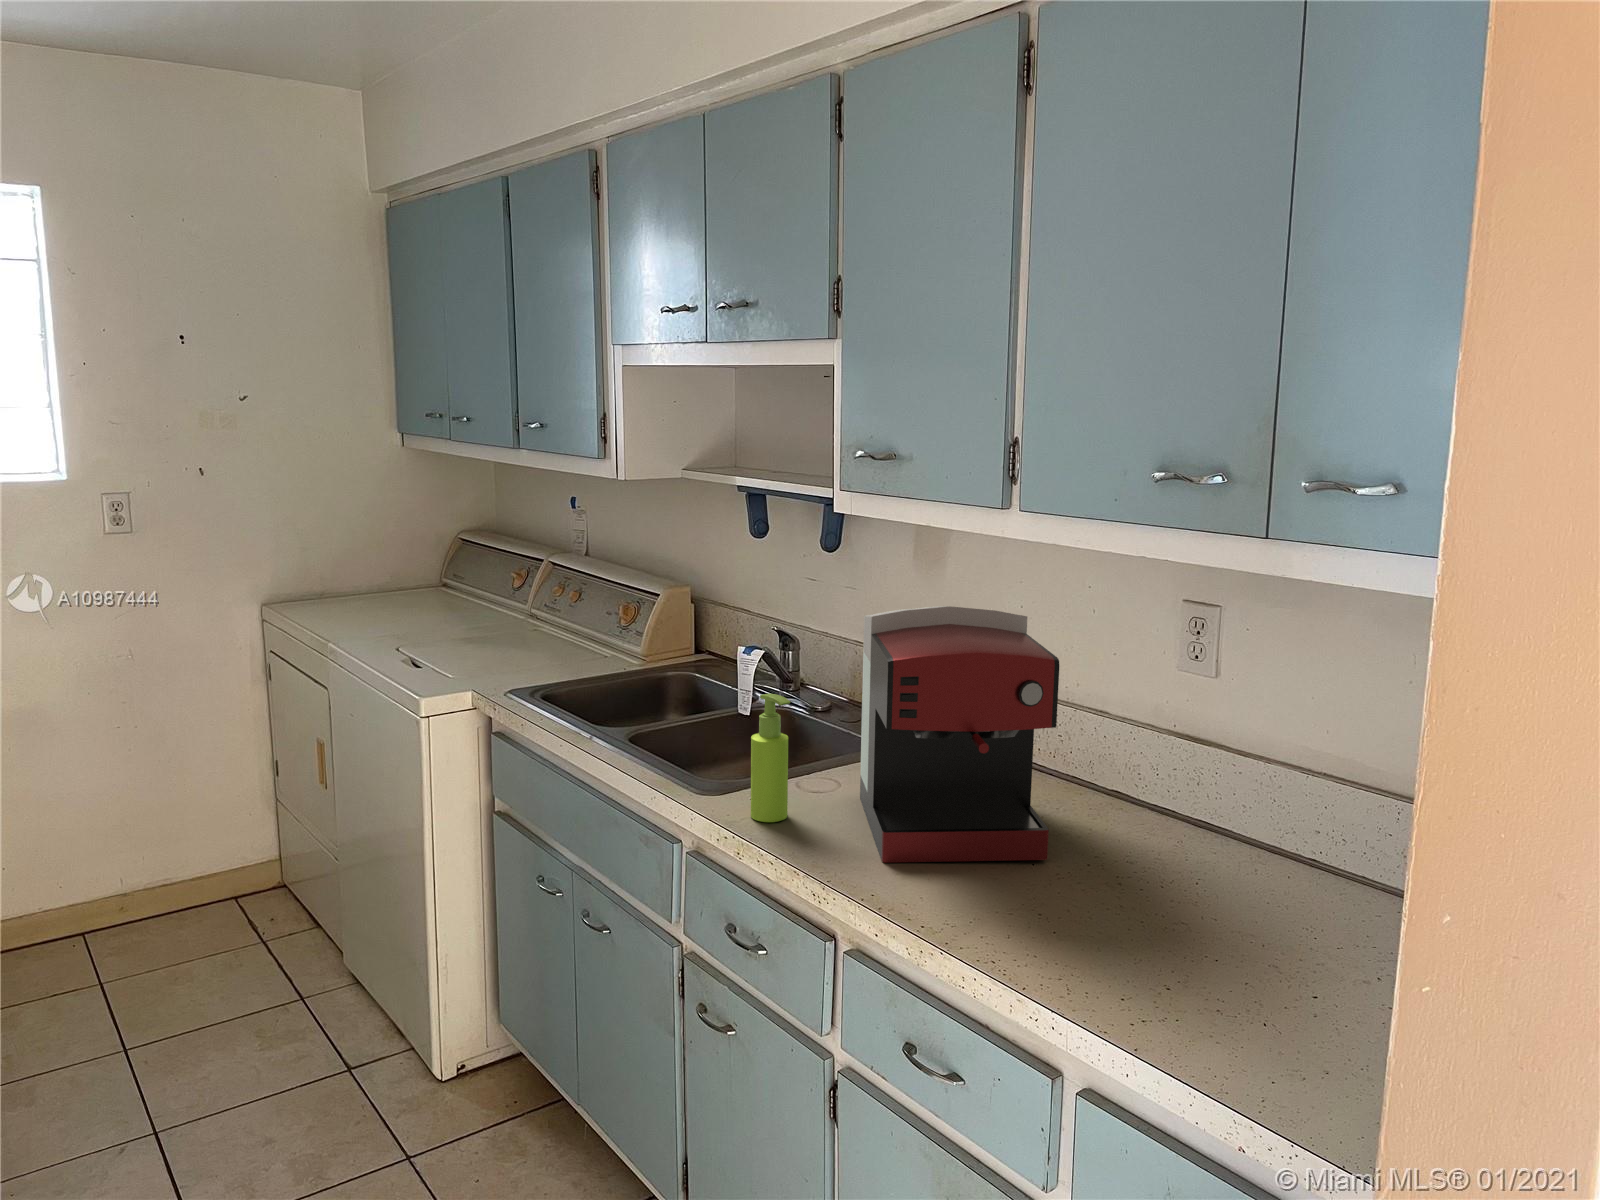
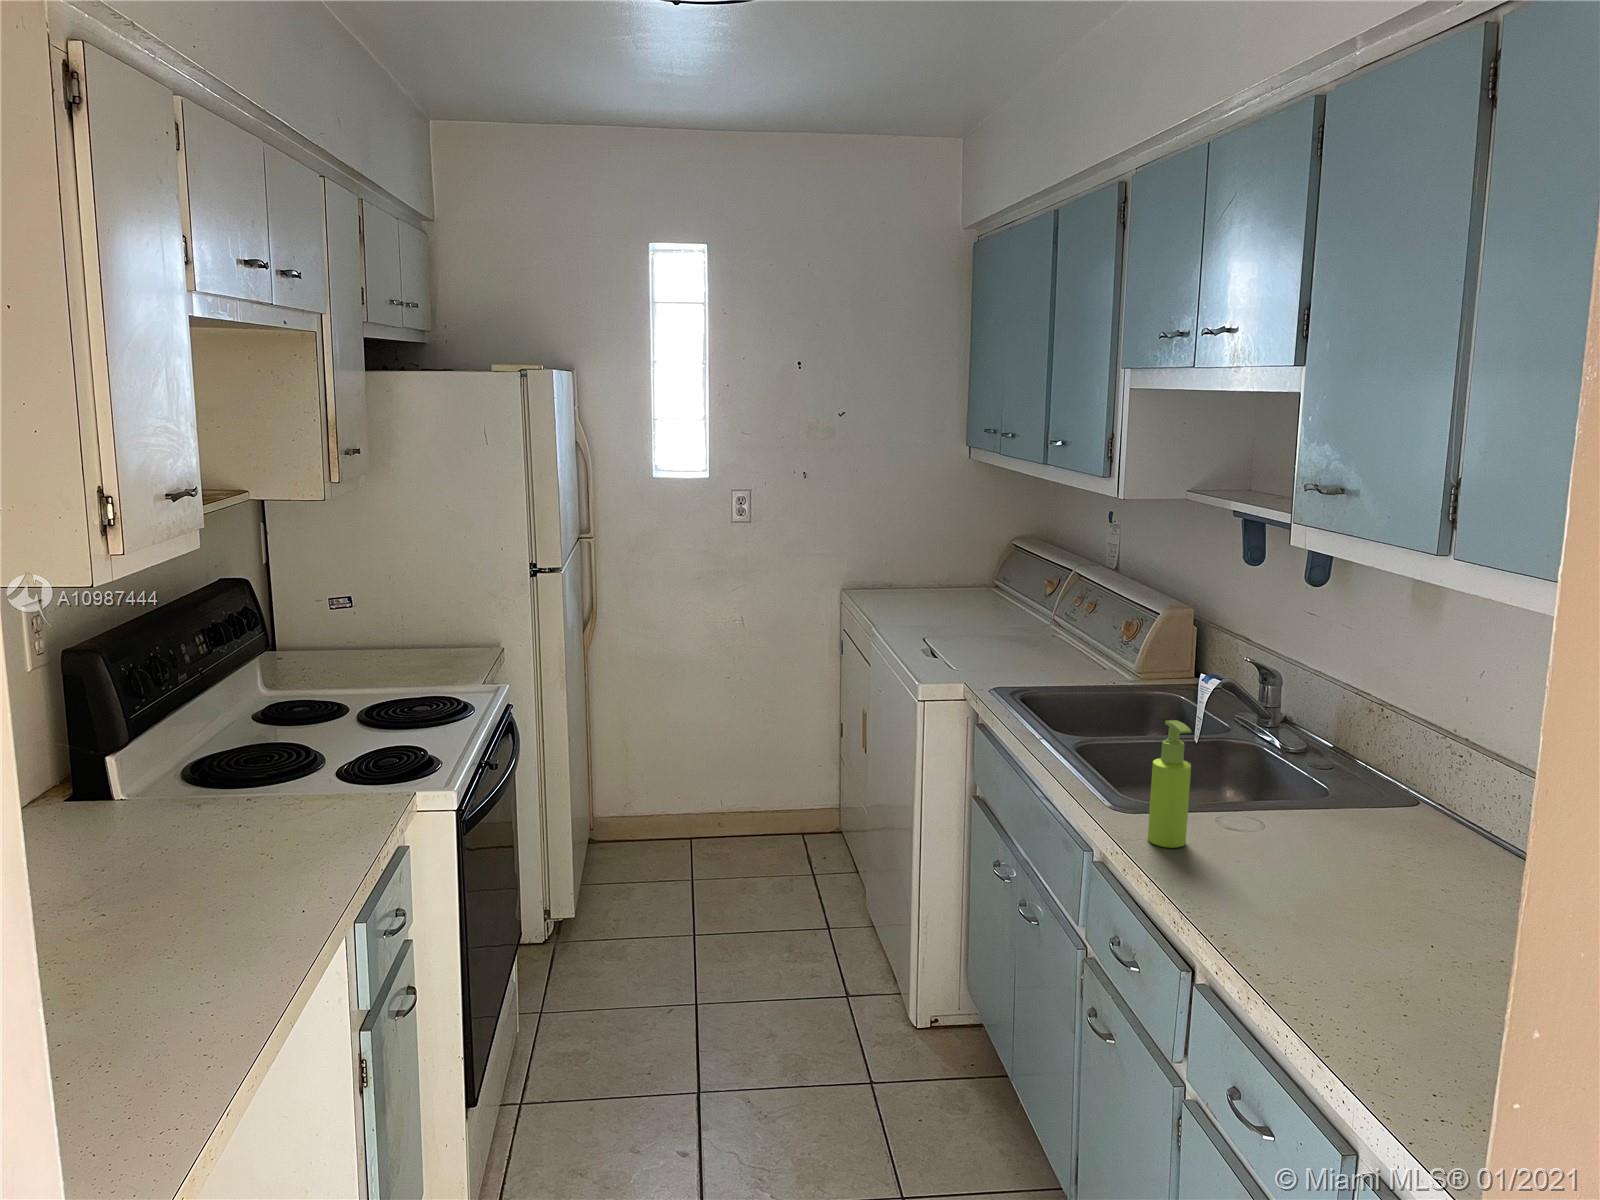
coffee maker: present [860,606,1059,862] -> none [1258,653,1481,946]

